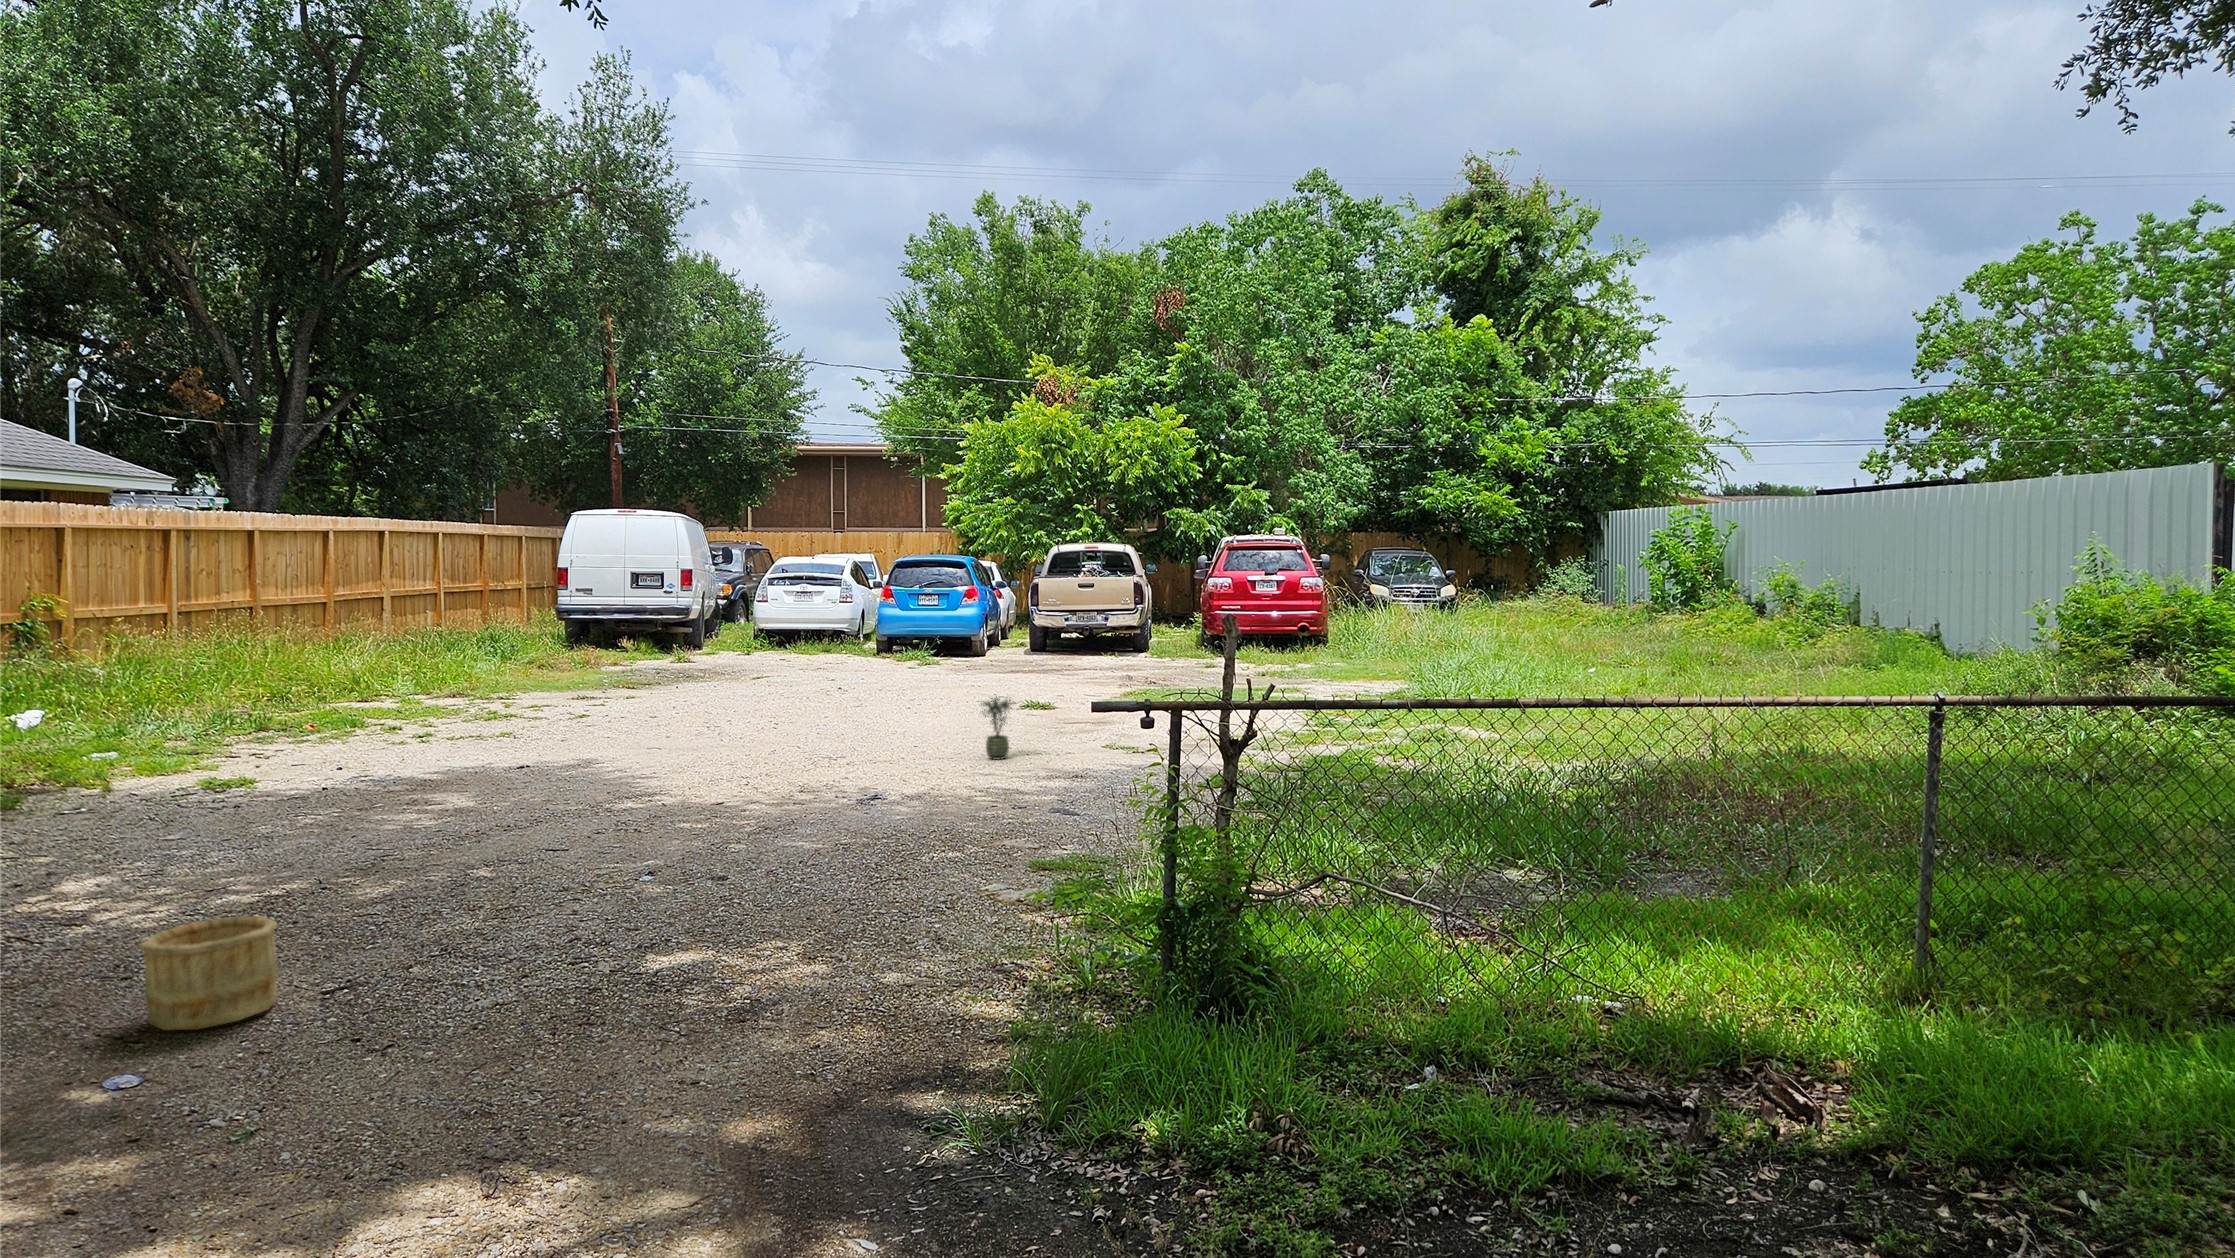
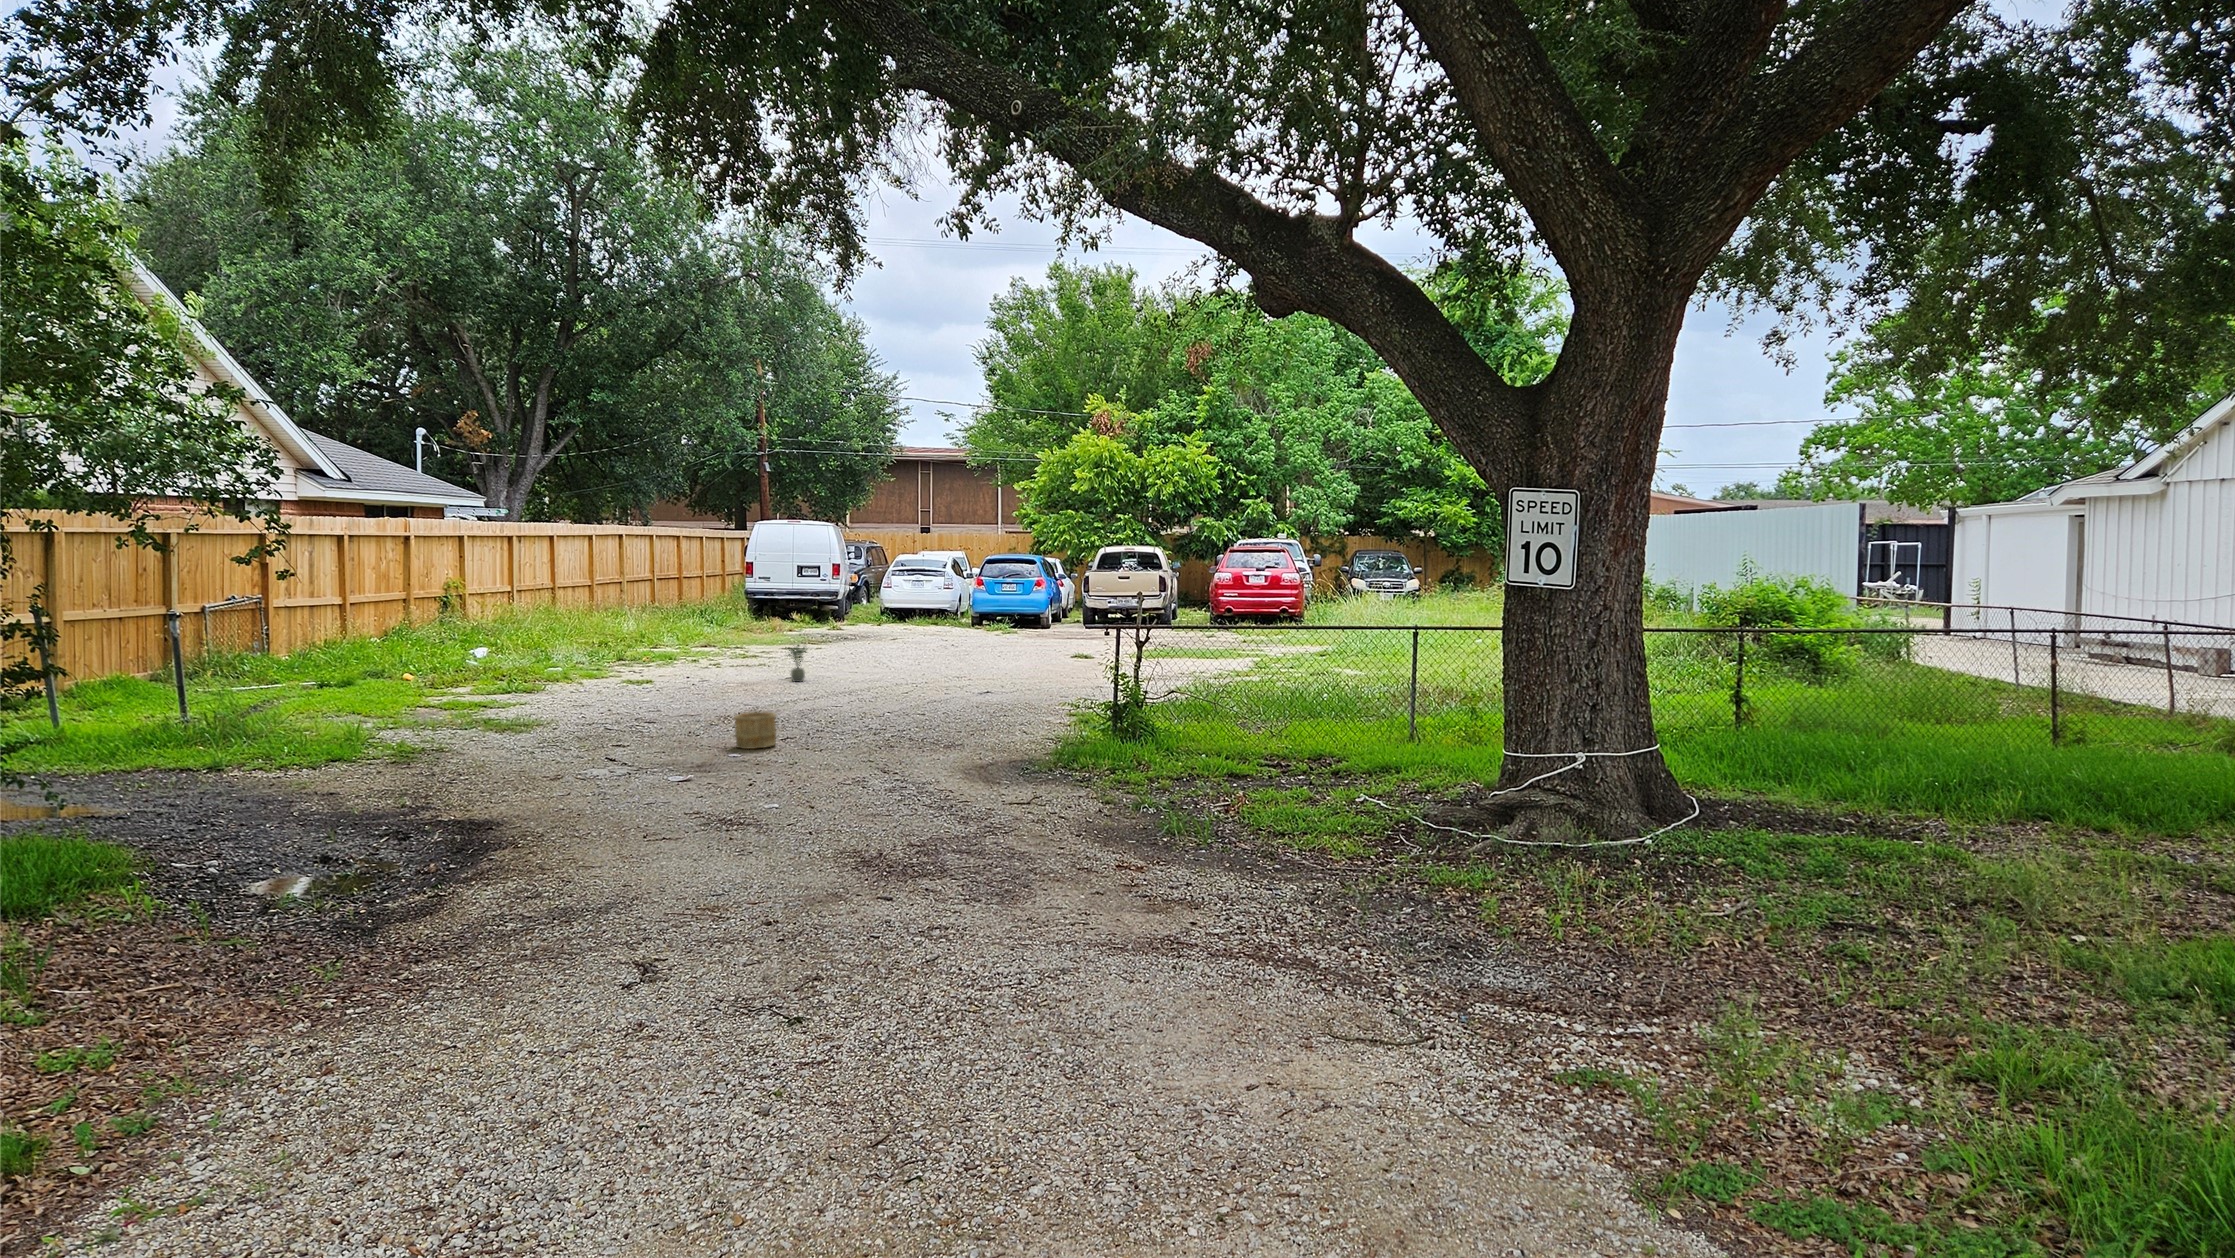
potted plant: present [981,696,1018,760] -> present [789,647,807,682]

